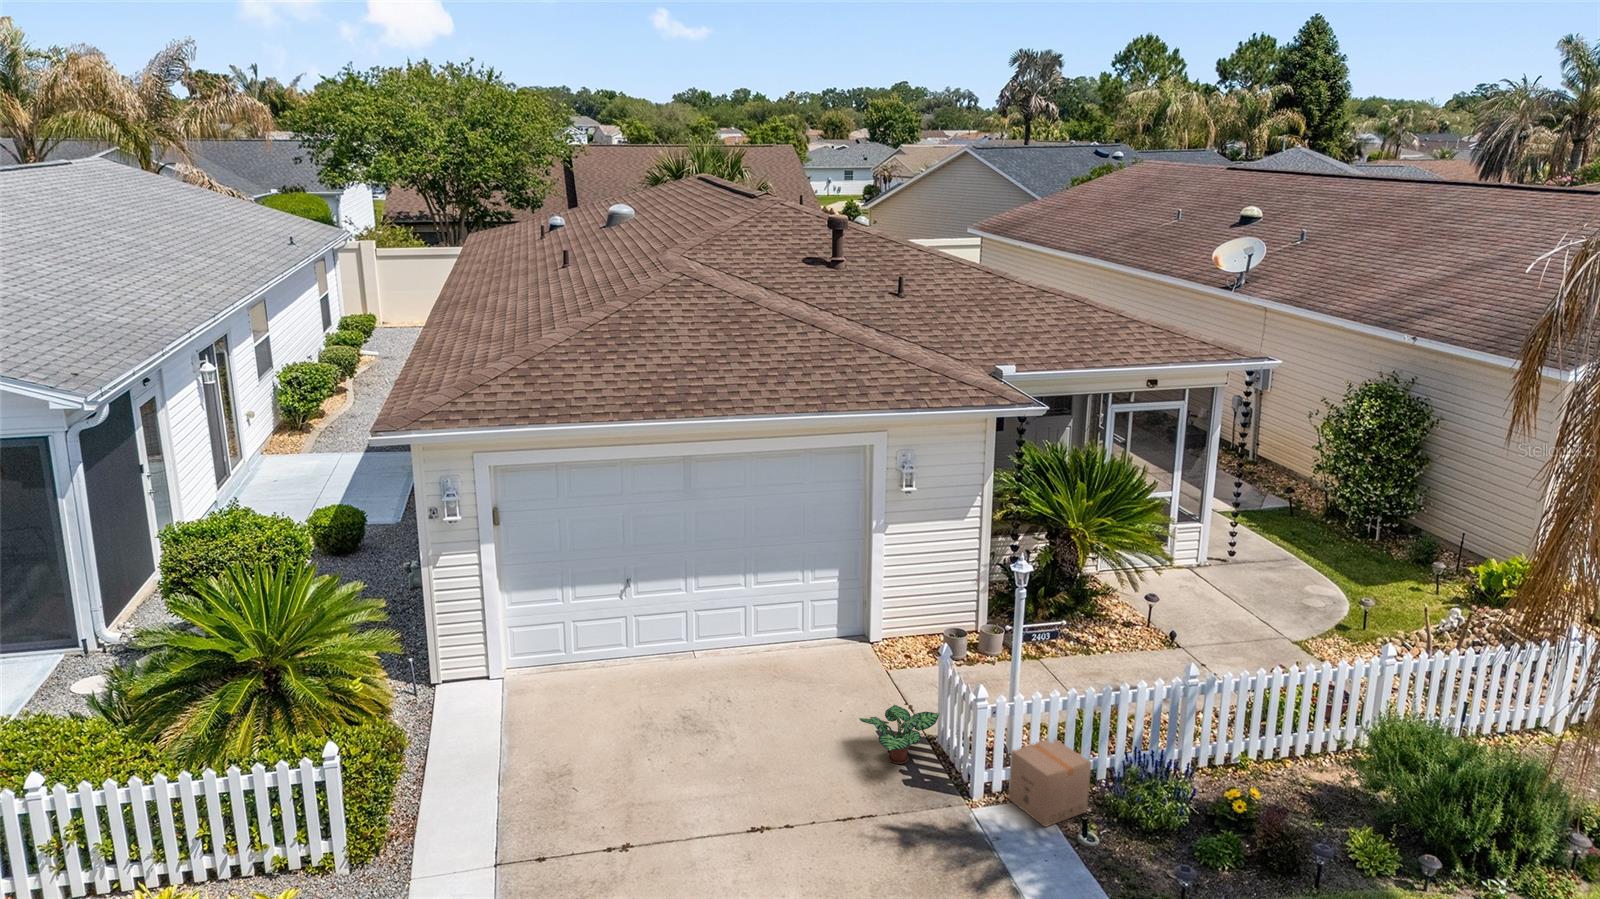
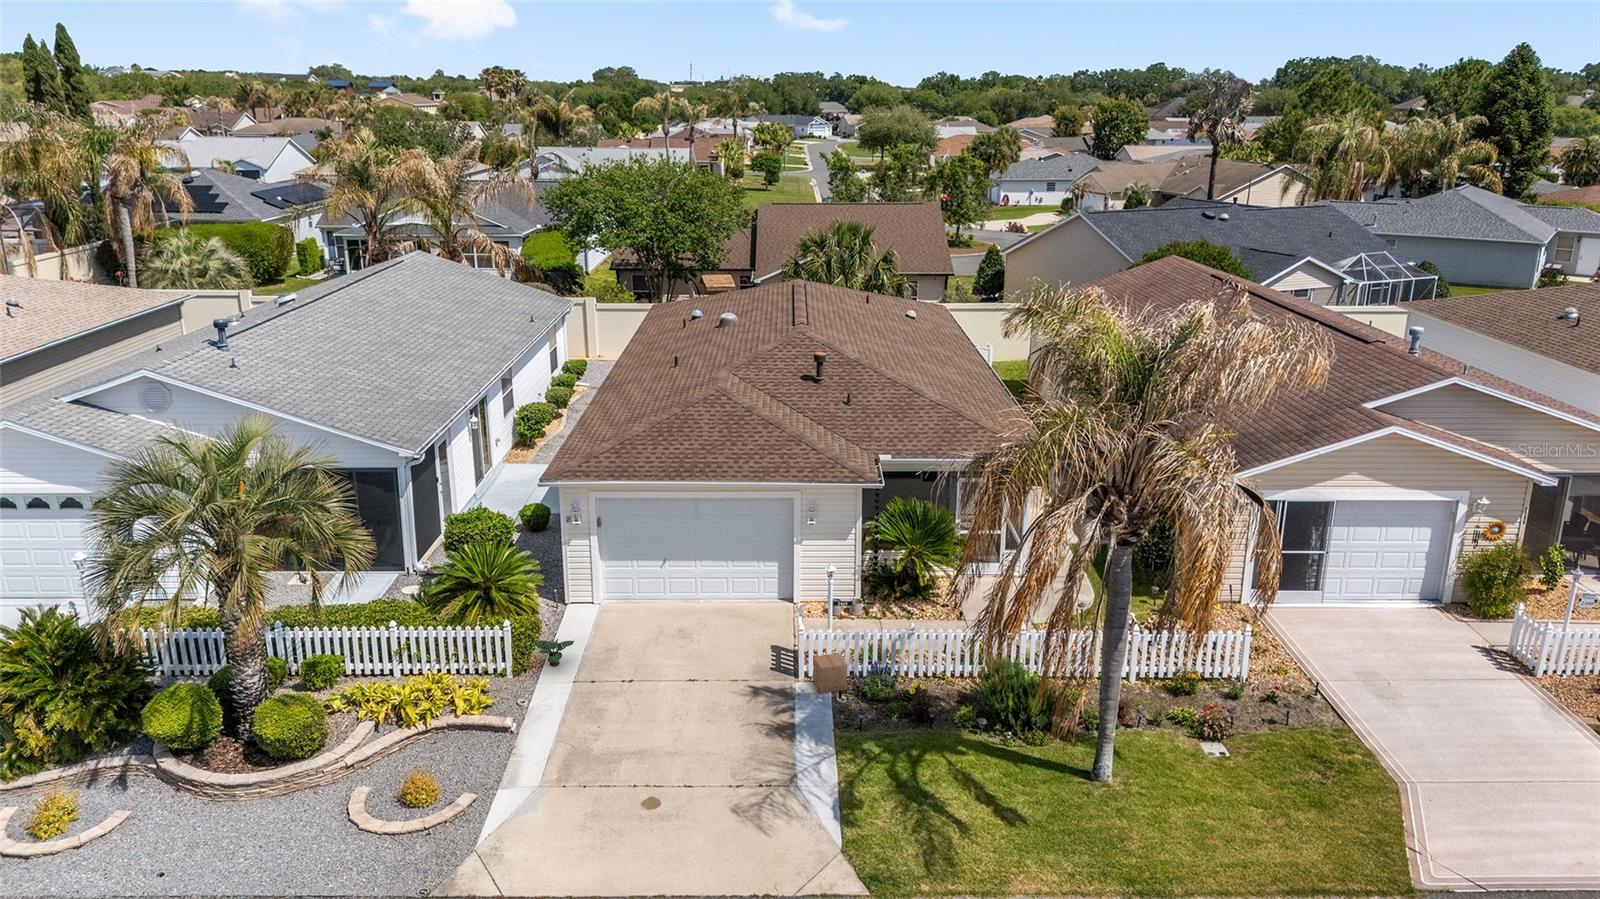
potted plant: present [859,705,939,764] -> present [534,639,574,666]

